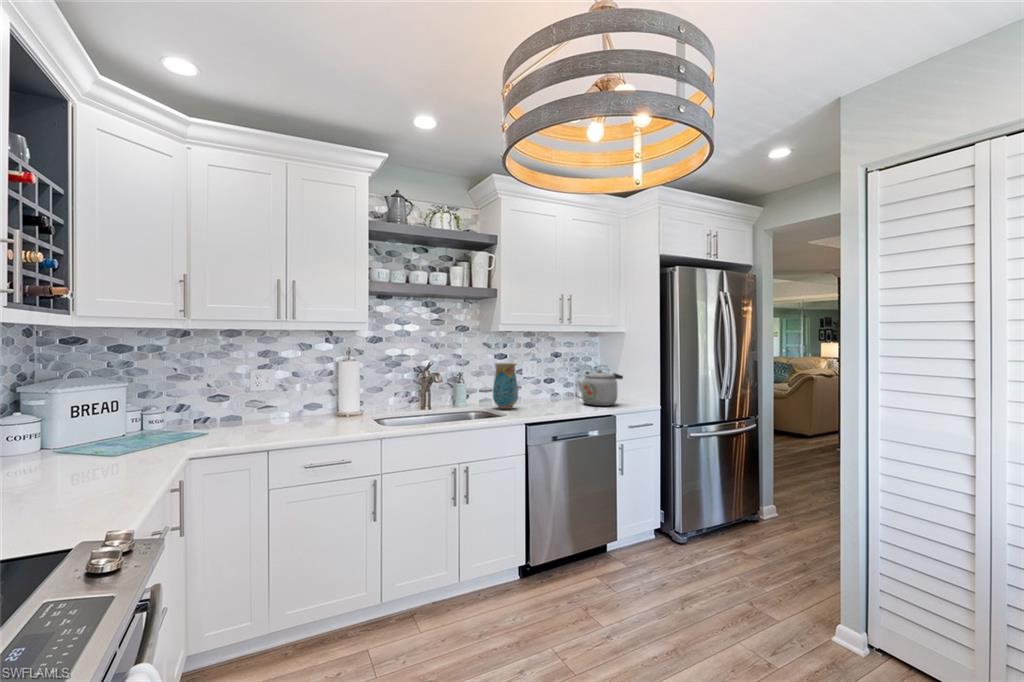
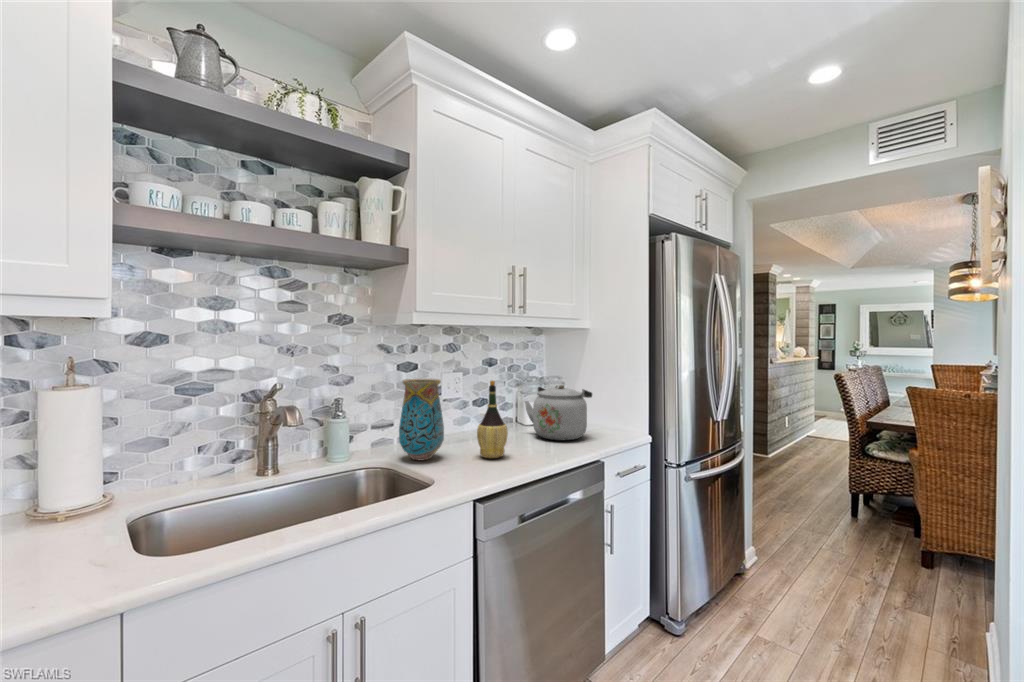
wine bottle: none [537,364,556,410] -> present [477,381,508,458]

